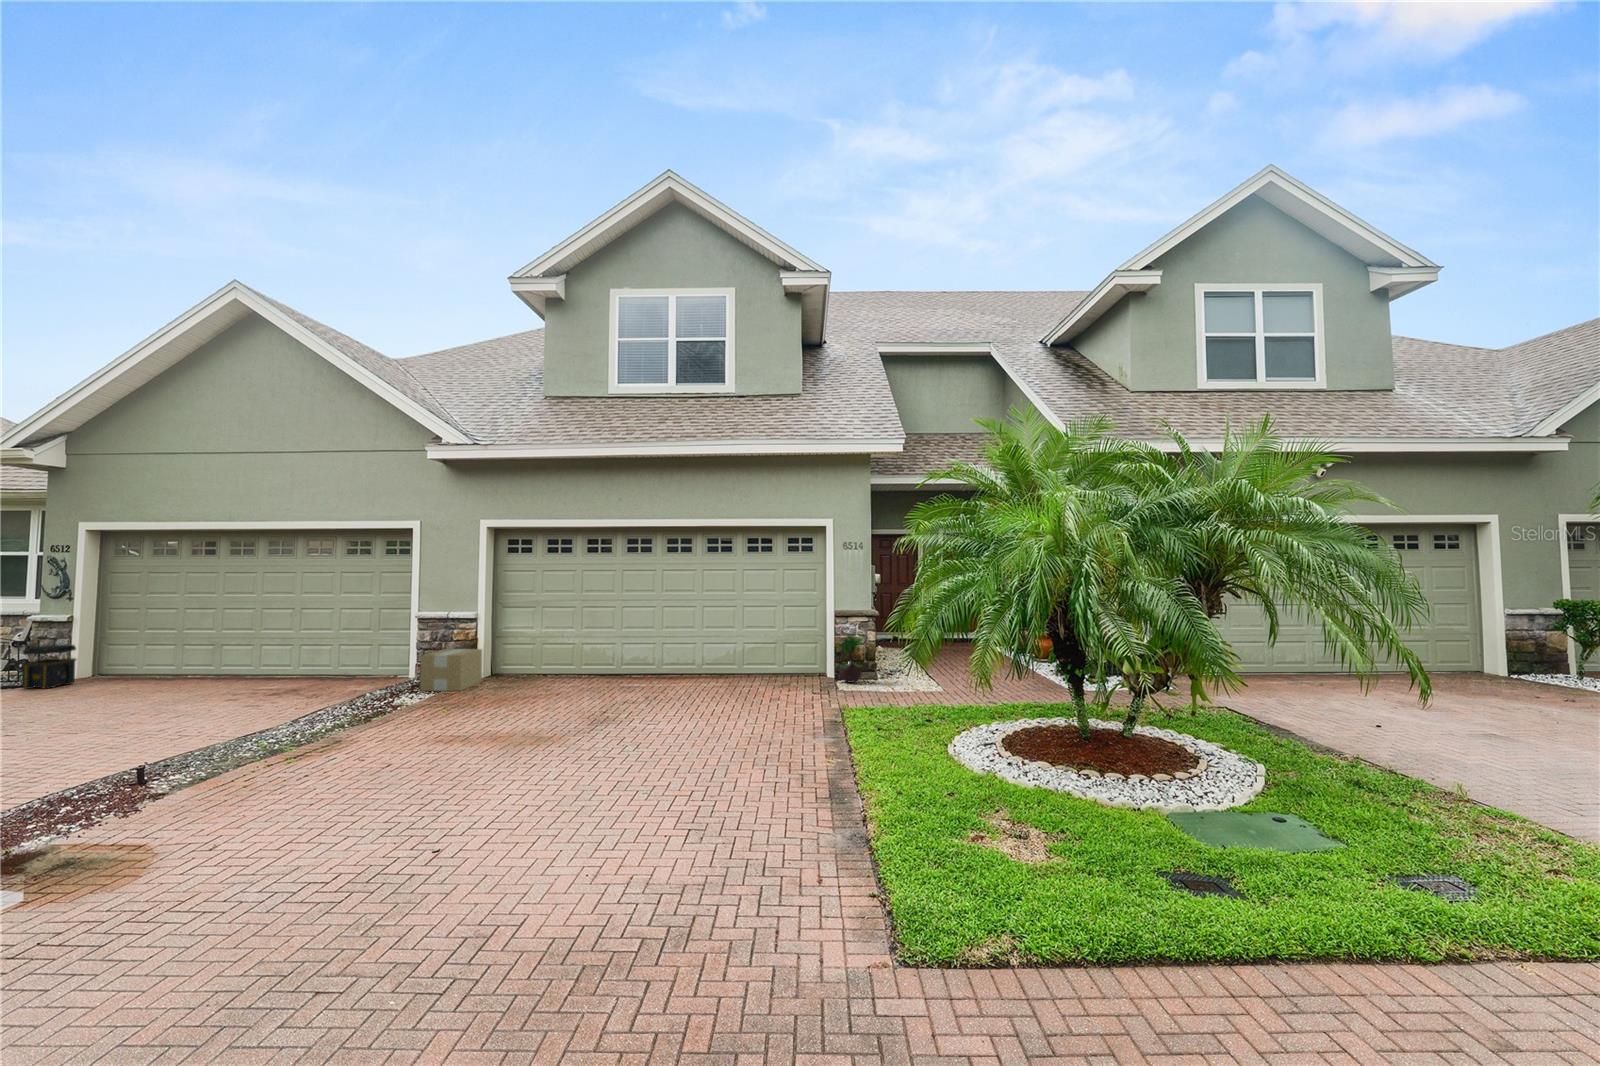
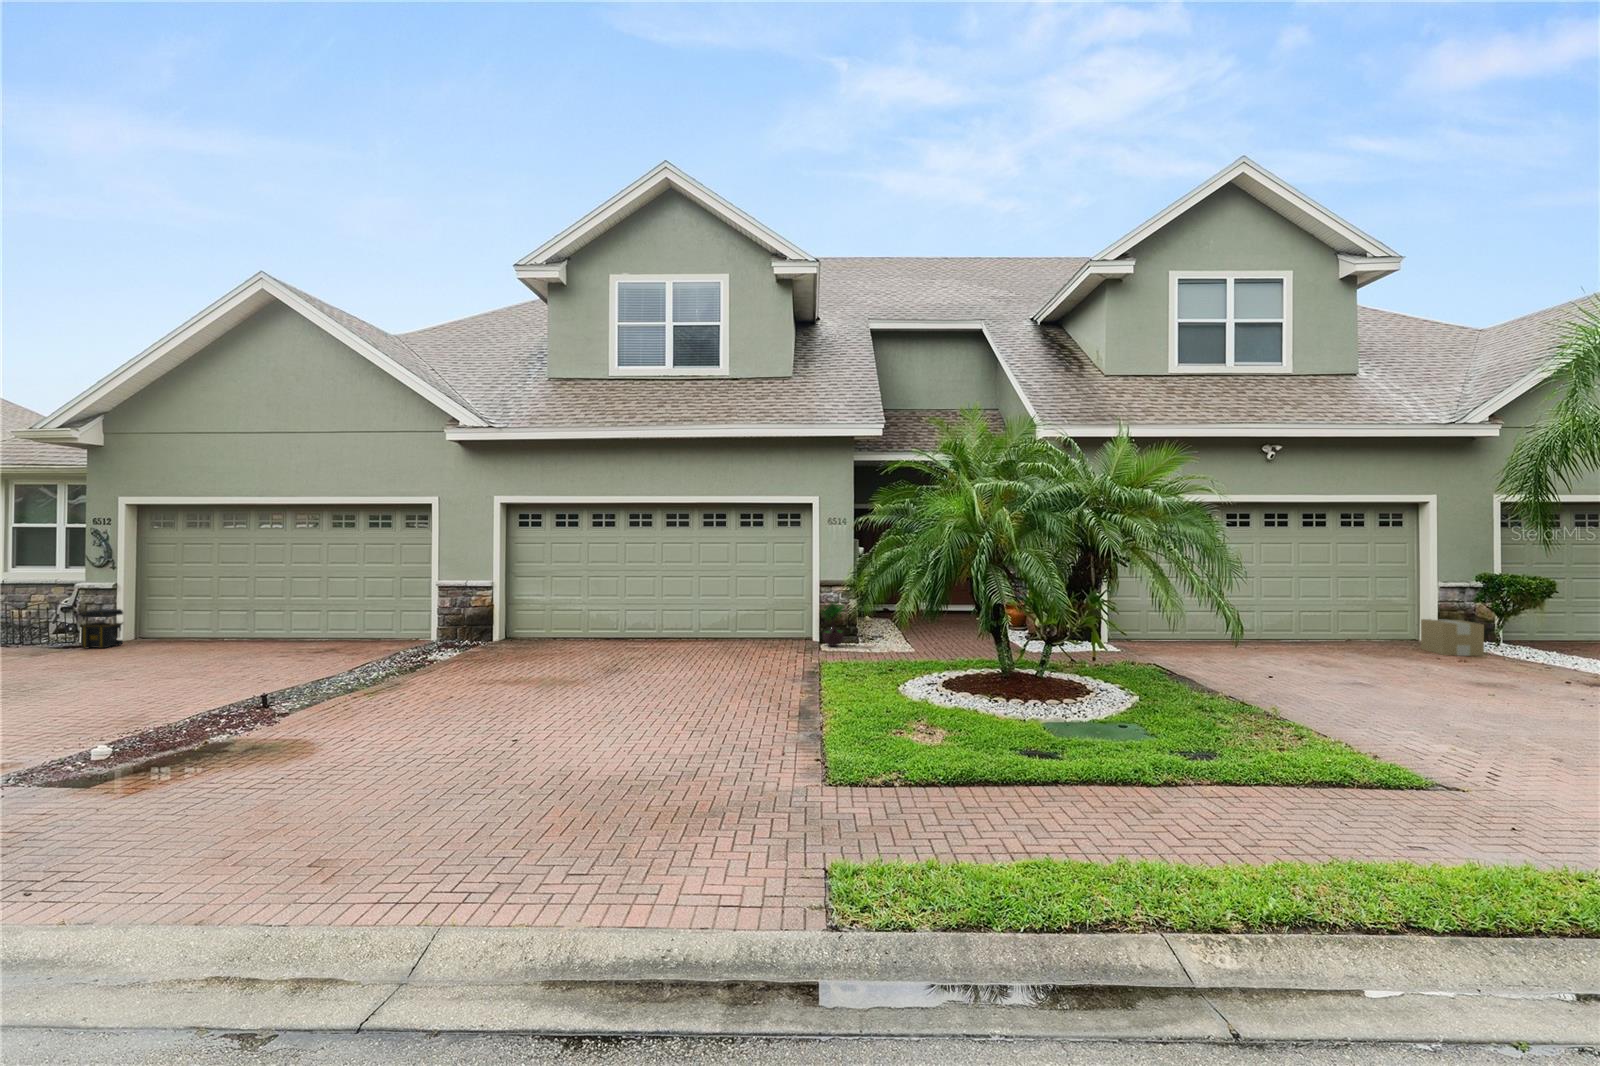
cardboard box: present [420,649,482,691] -> present [1421,619,1484,656]

